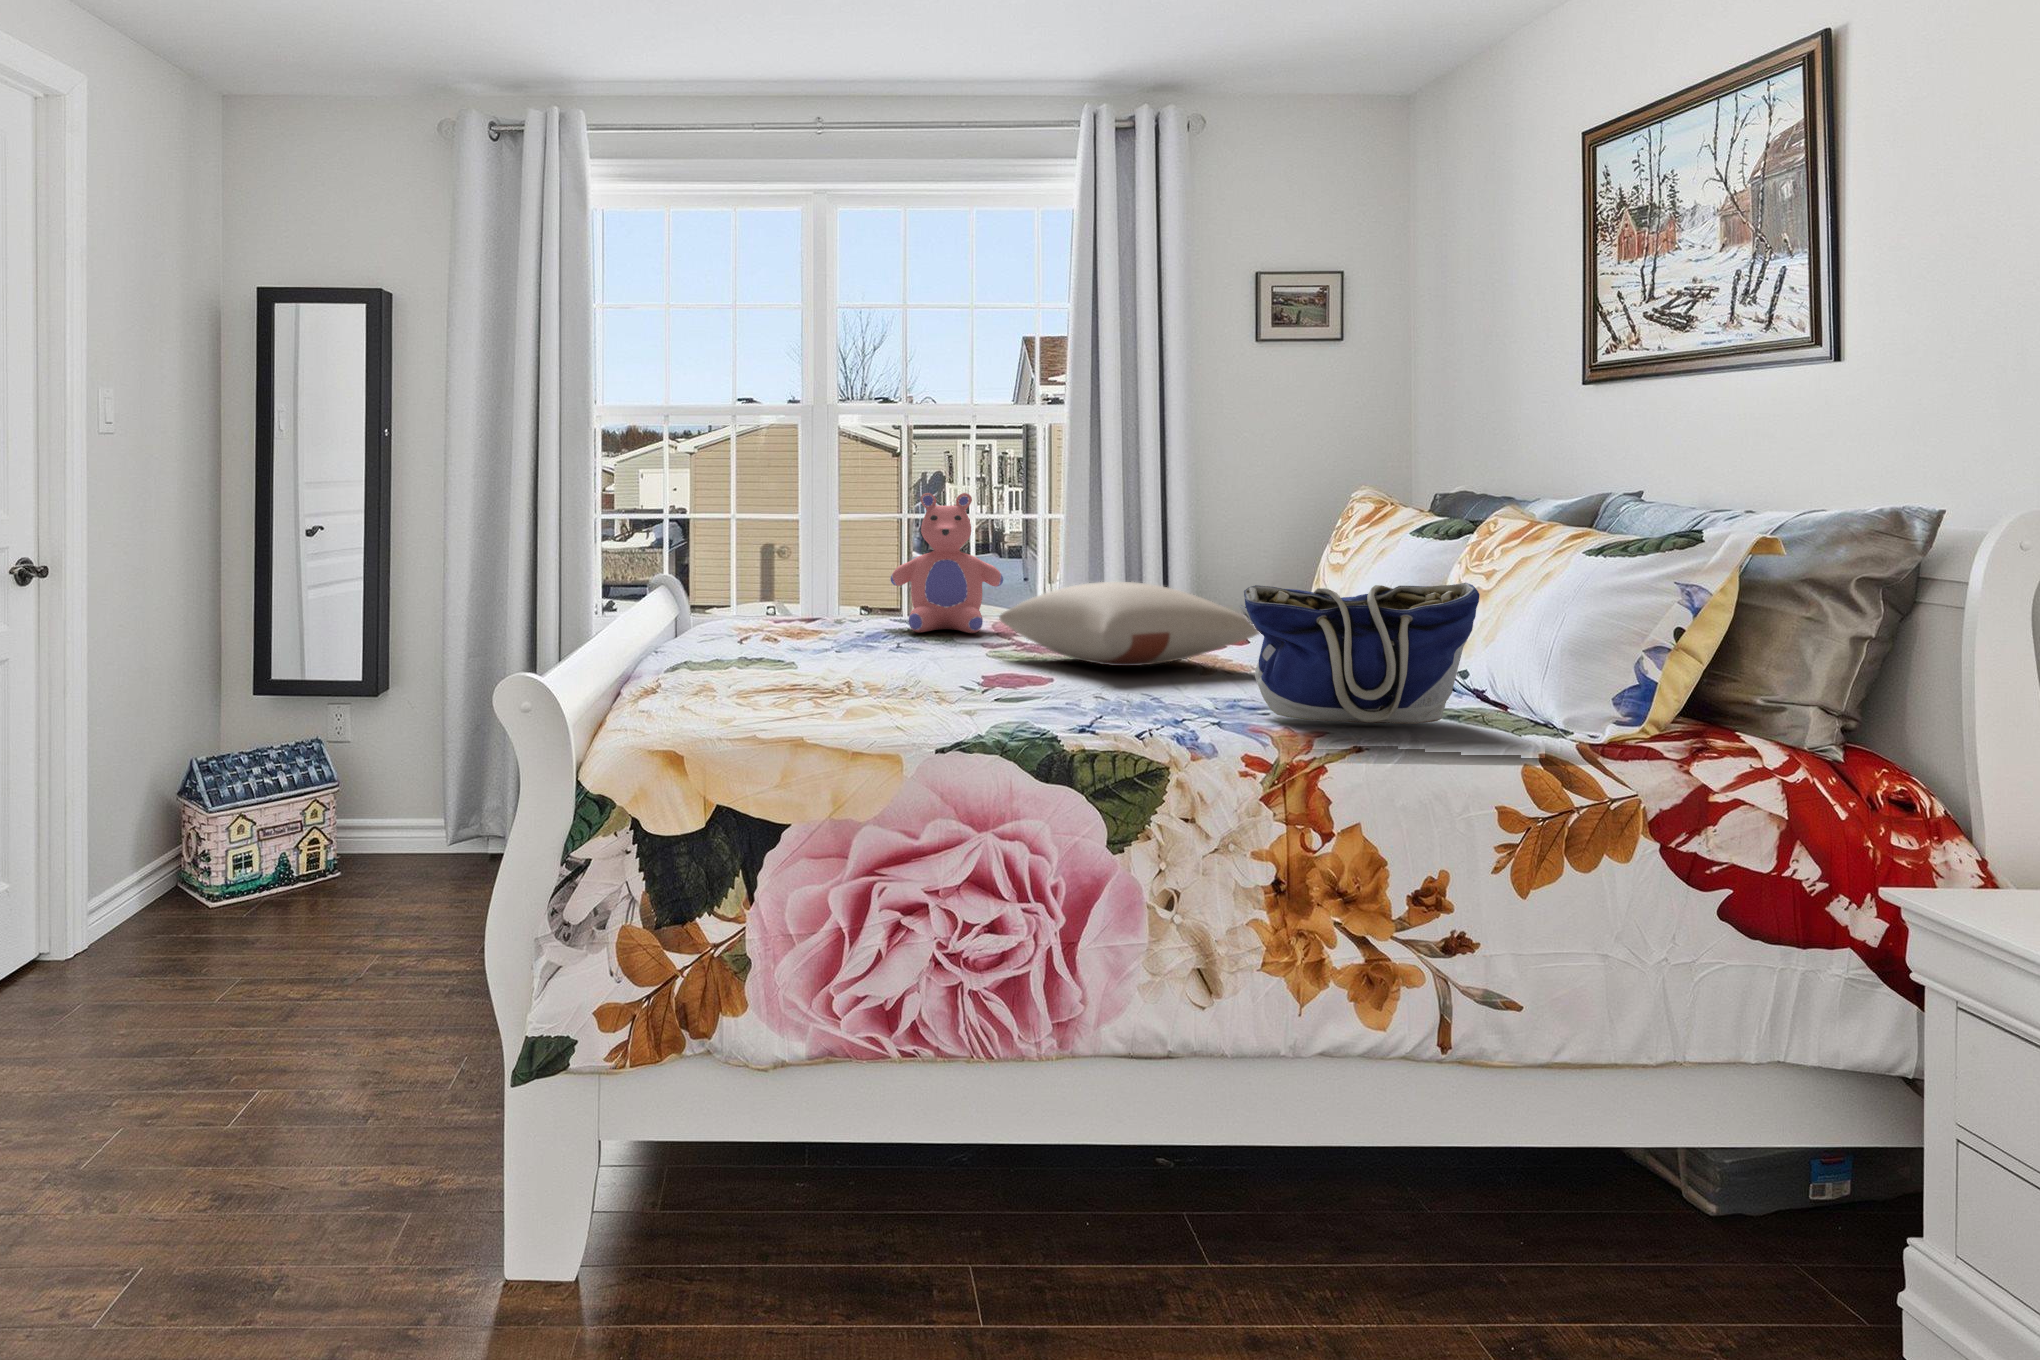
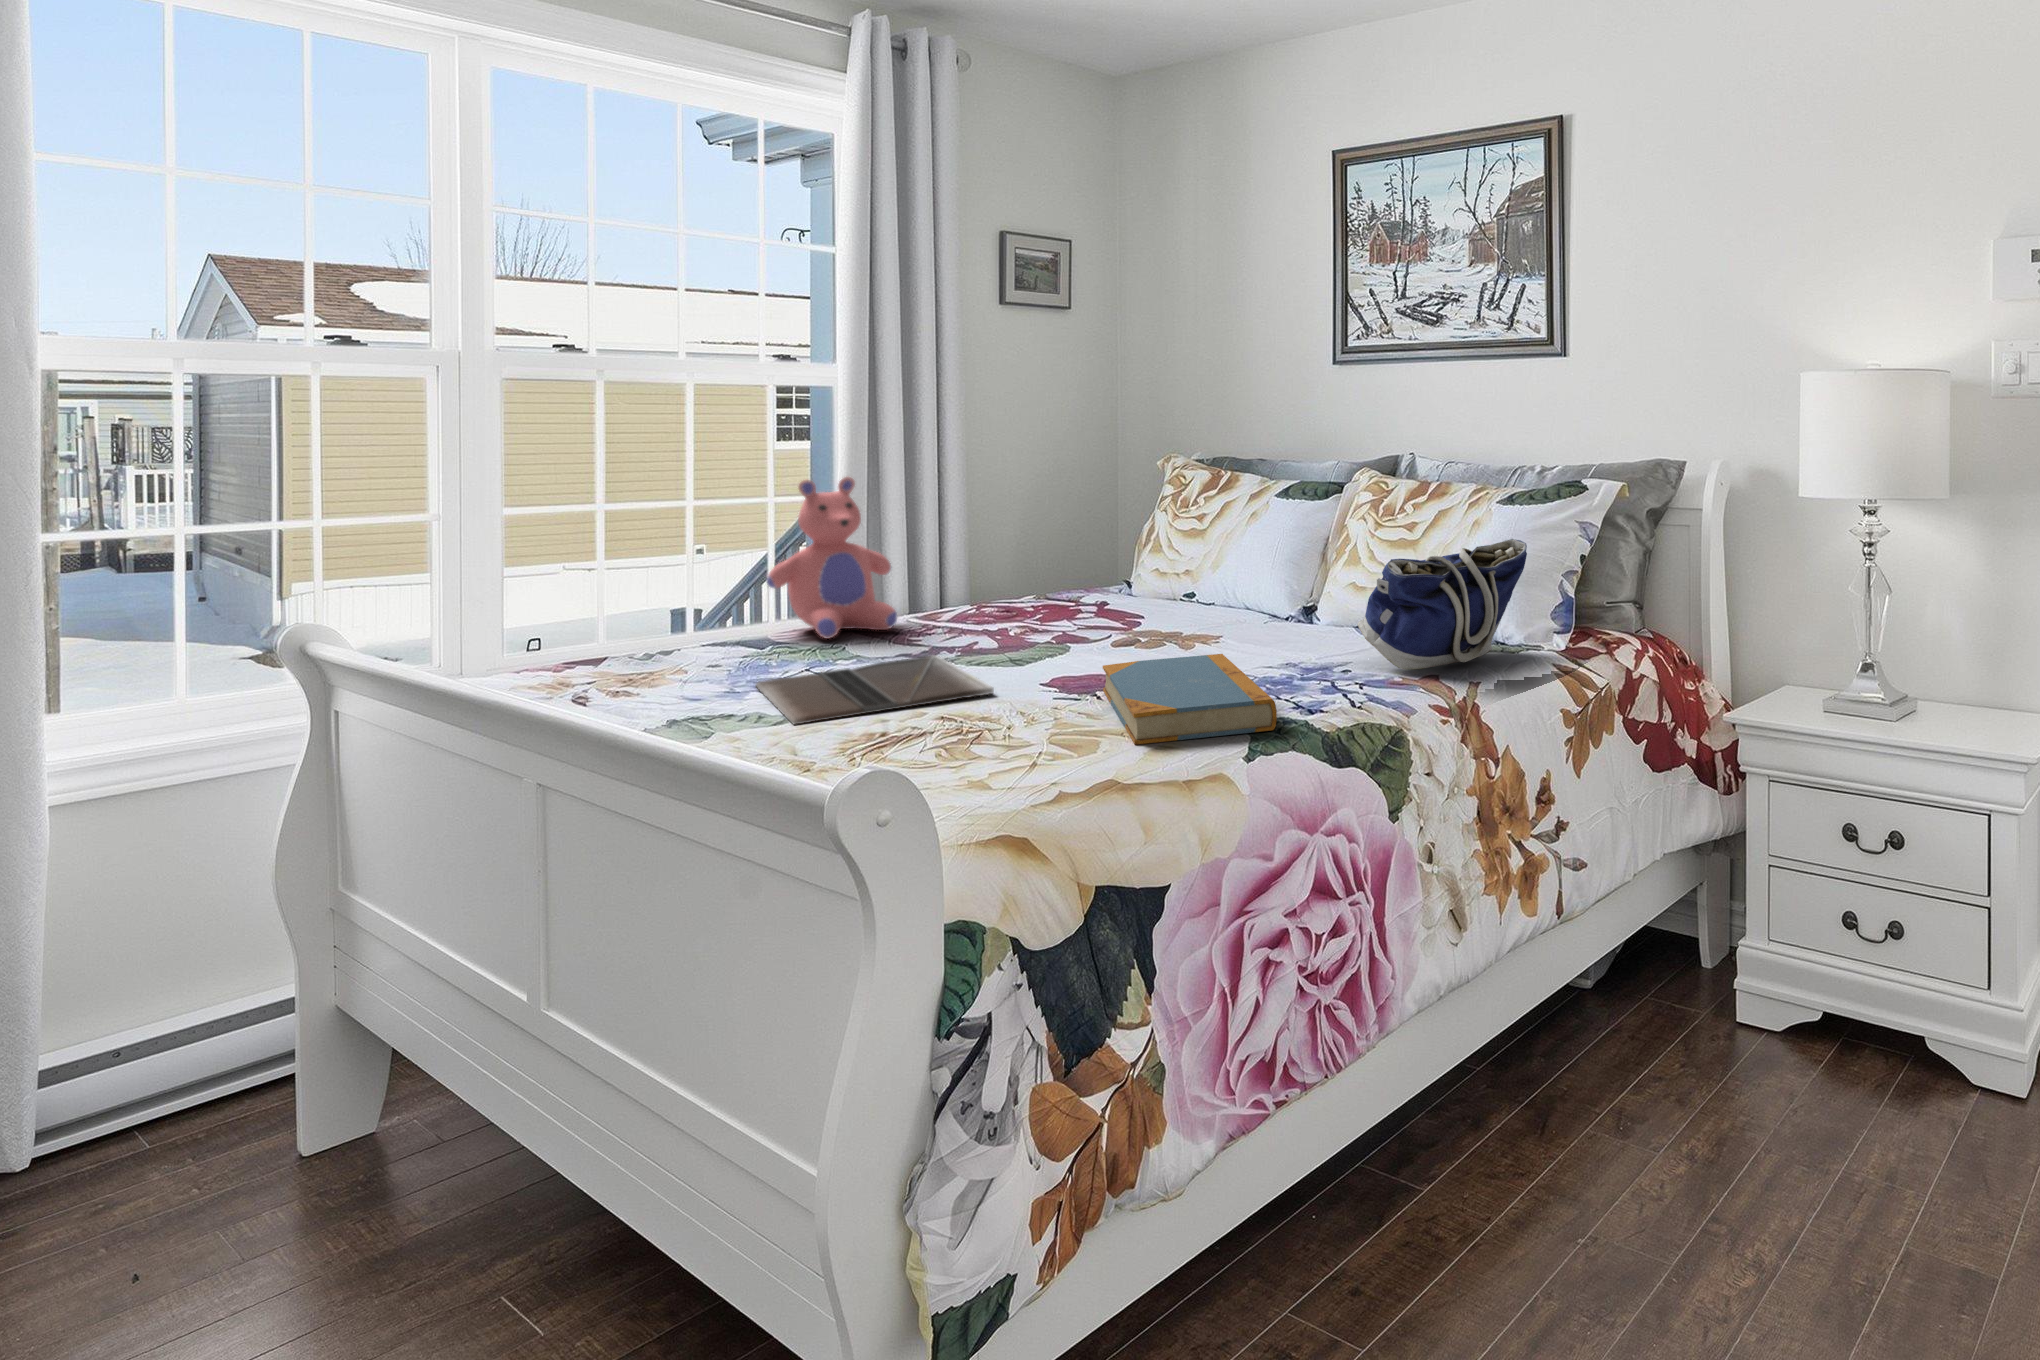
pillow: present [999,582,1259,666] -> none [997,560,1247,644]
laptop: none [742,645,939,674] -> present [756,655,994,725]
book: none [889,661,1098,726] -> present [1103,654,1277,745]

